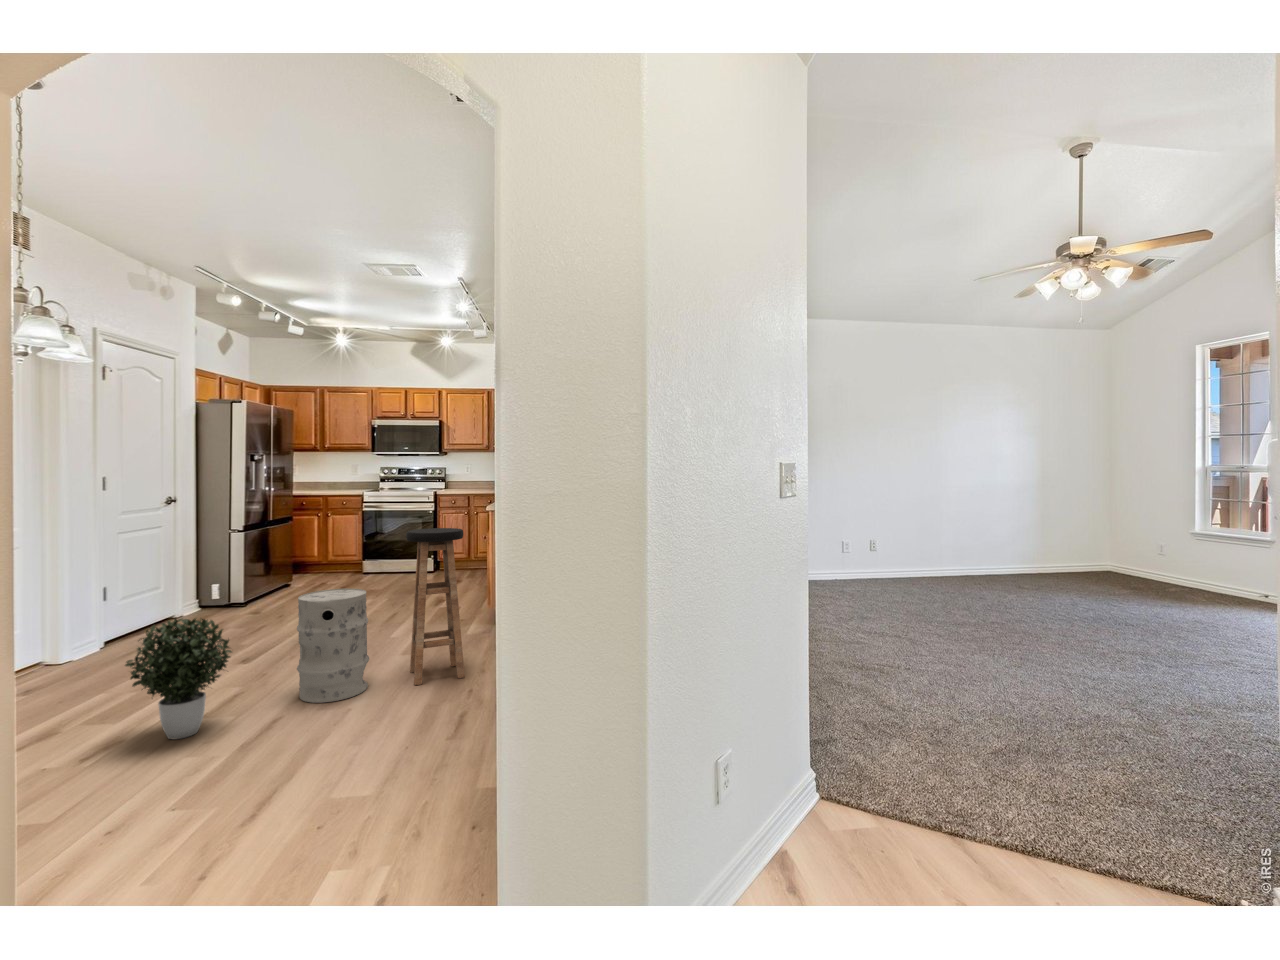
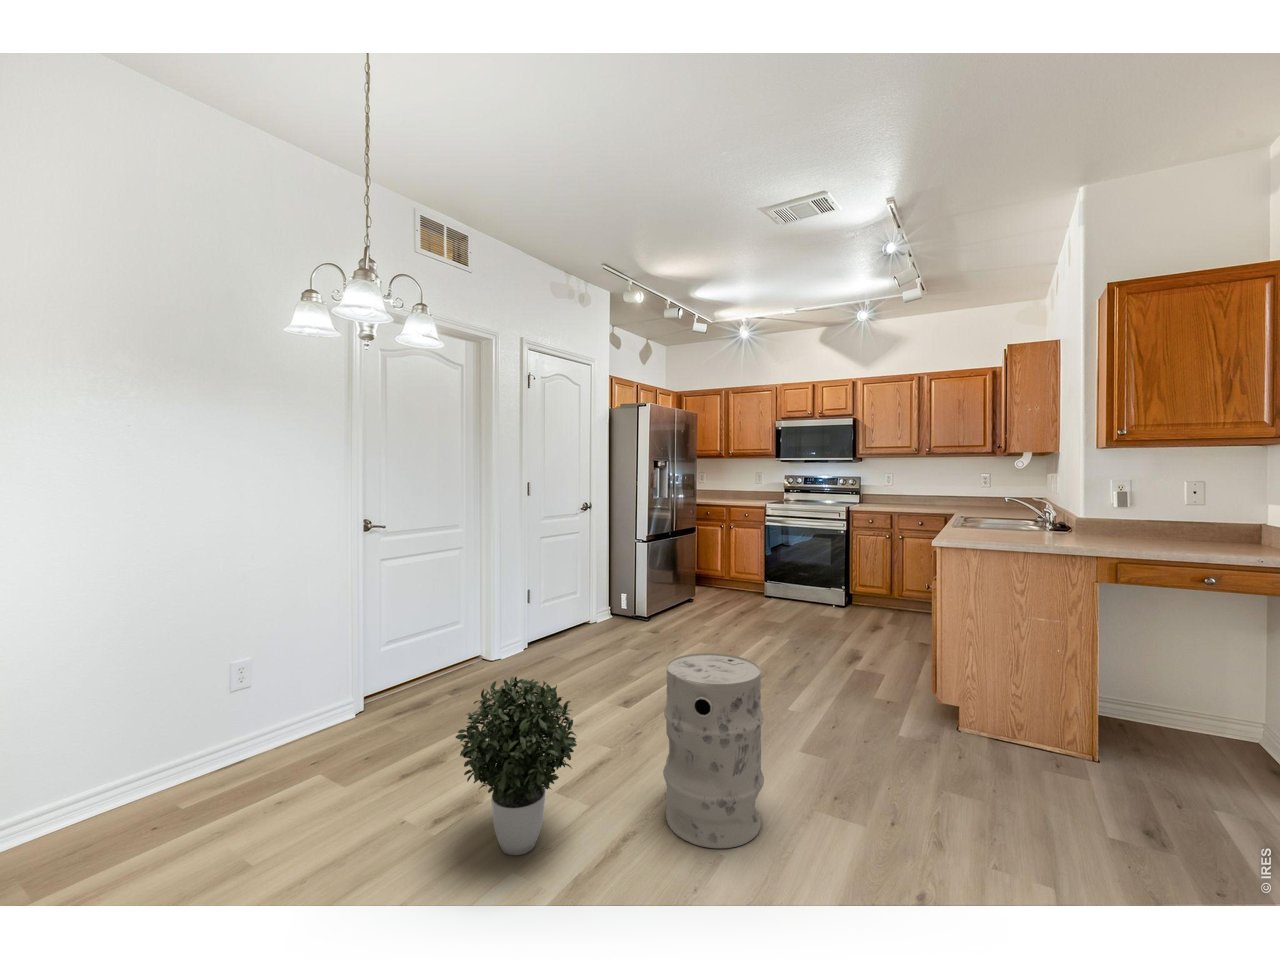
bar stool: present [406,528,465,685] -> none [824,574,930,867]

